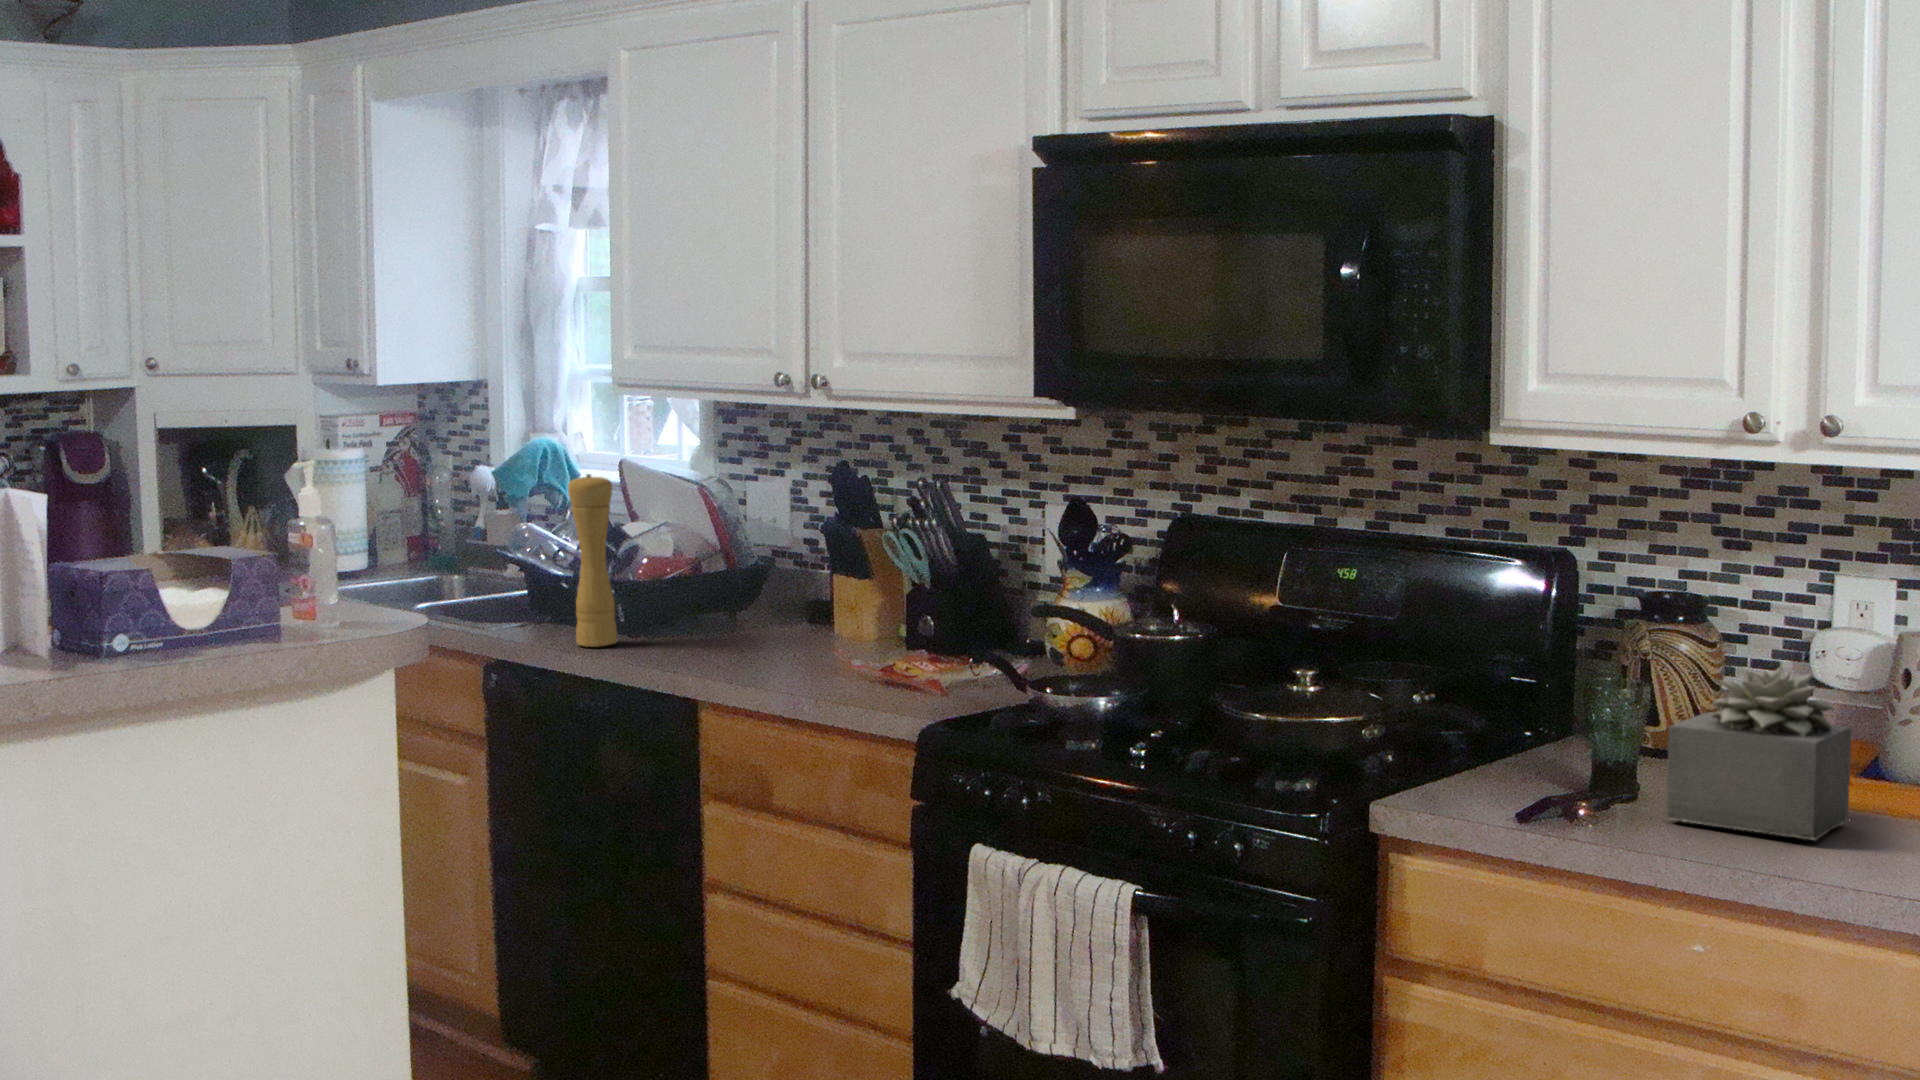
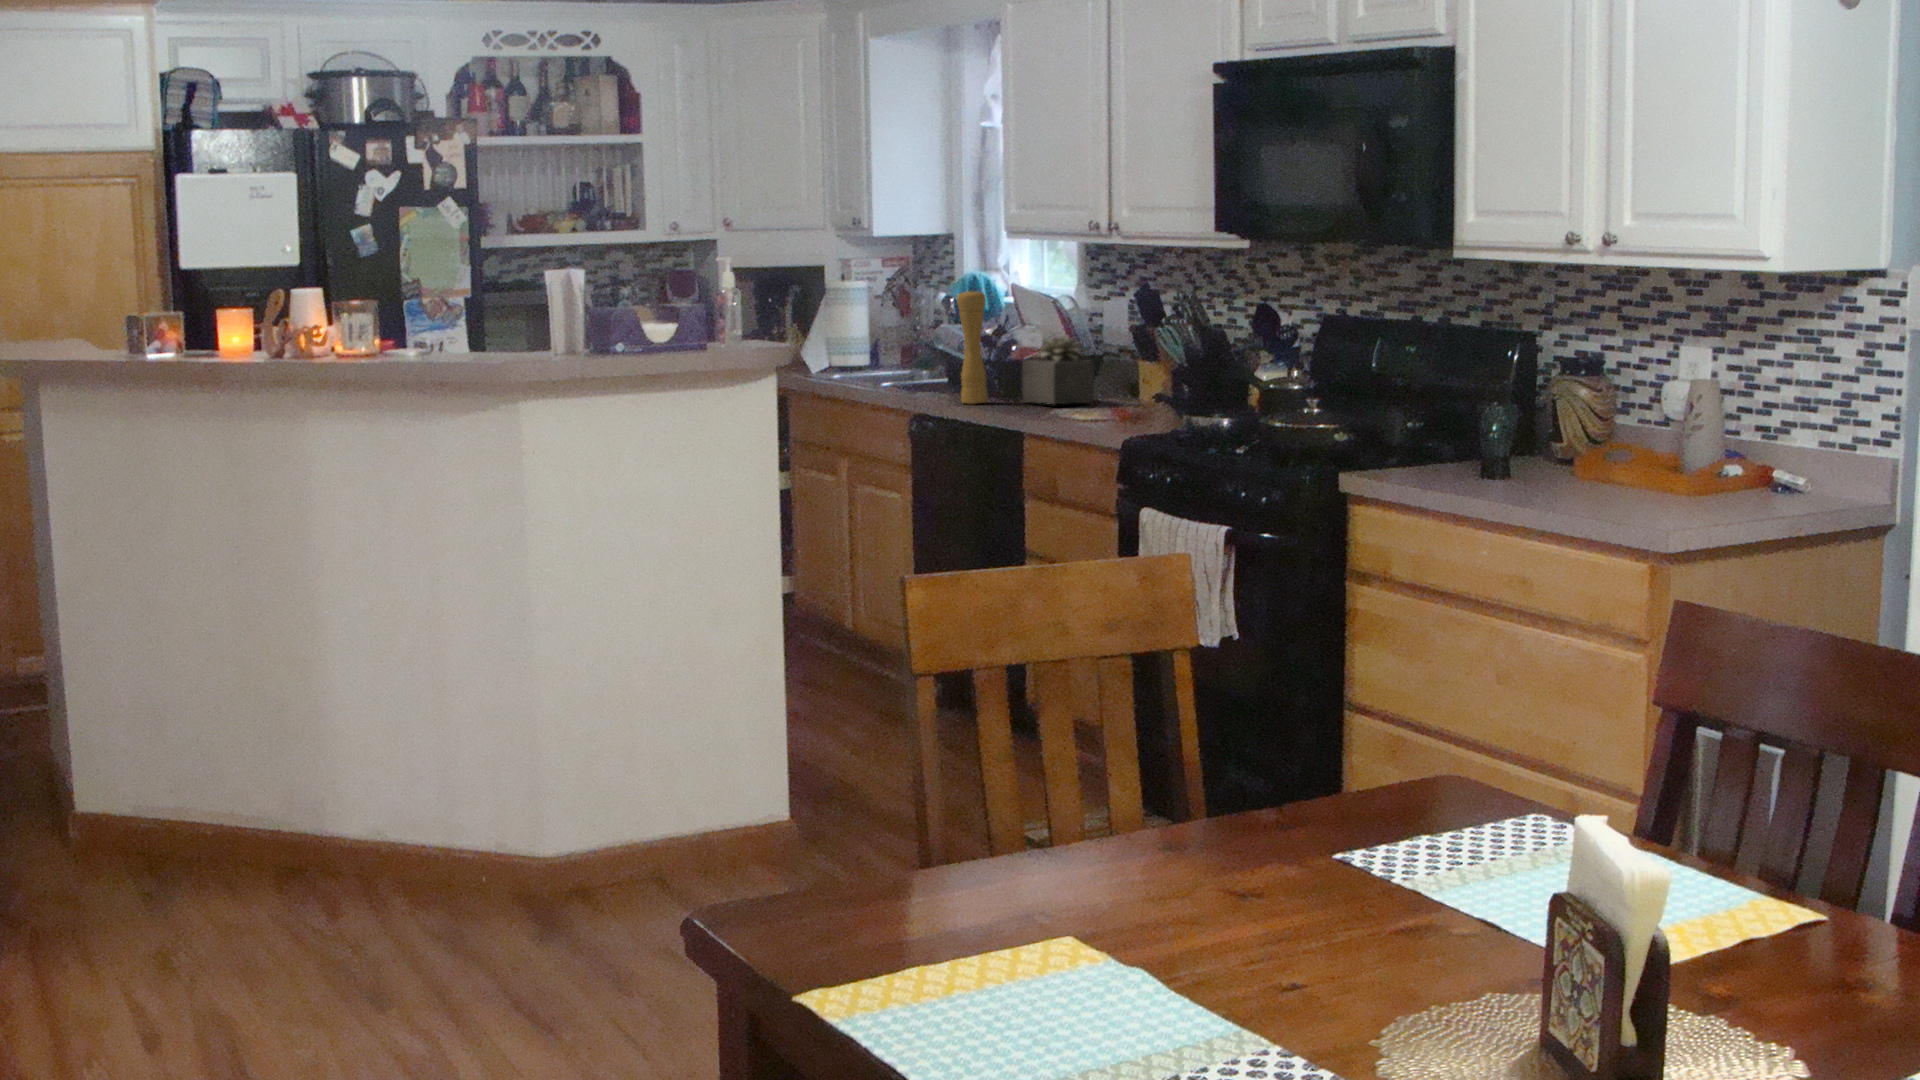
succulent plant: present [1667,666,1851,840] -> present [1022,336,1094,404]

